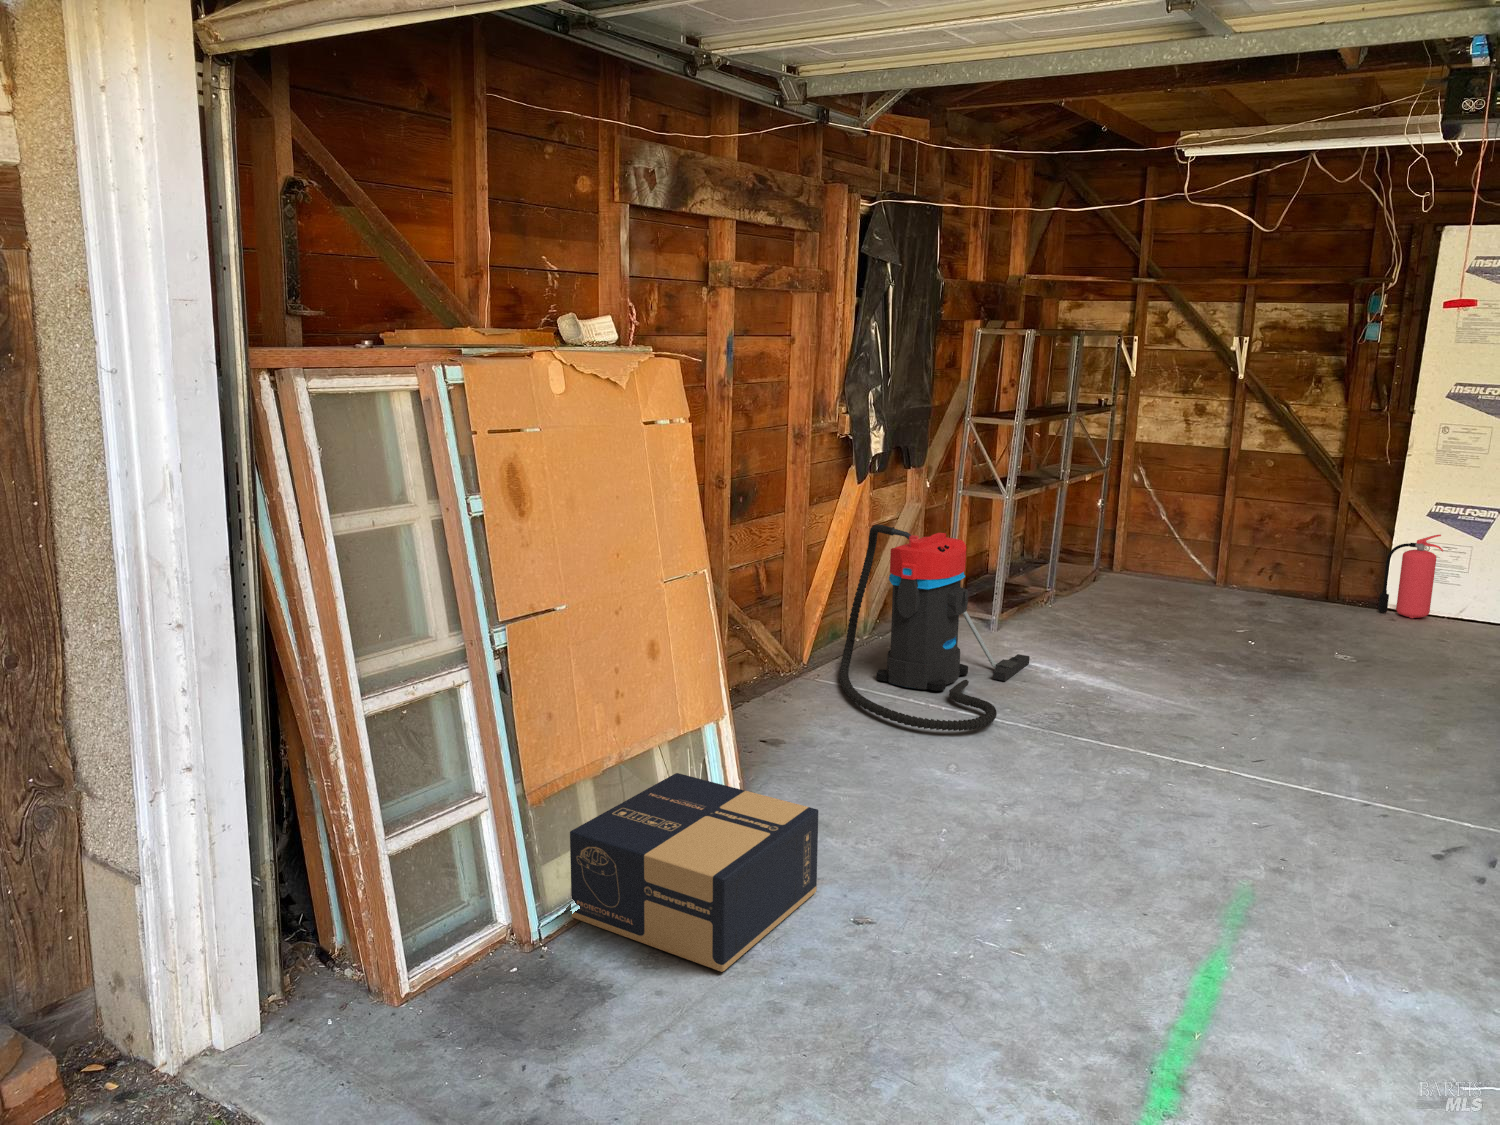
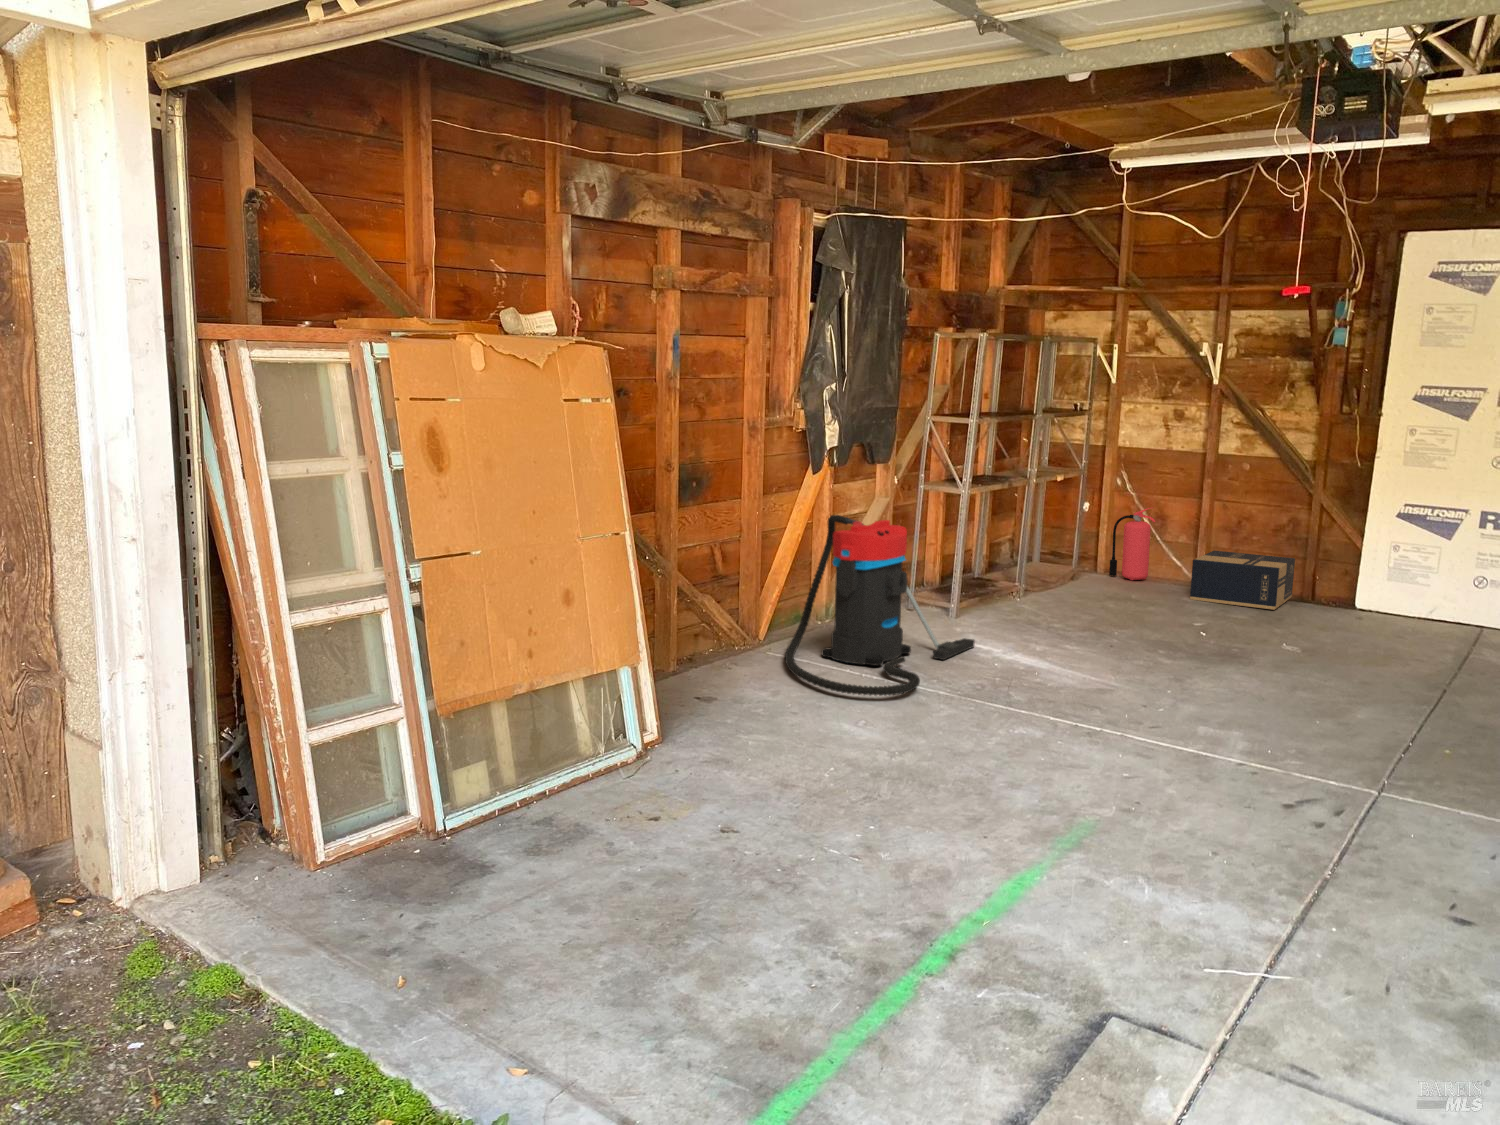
fire extinguisher: present [1378,535,1443,618] -> present [1109,507,1155,580]
cardboard box: present [570,773,818,972] -> present [1190,551,1295,610]

